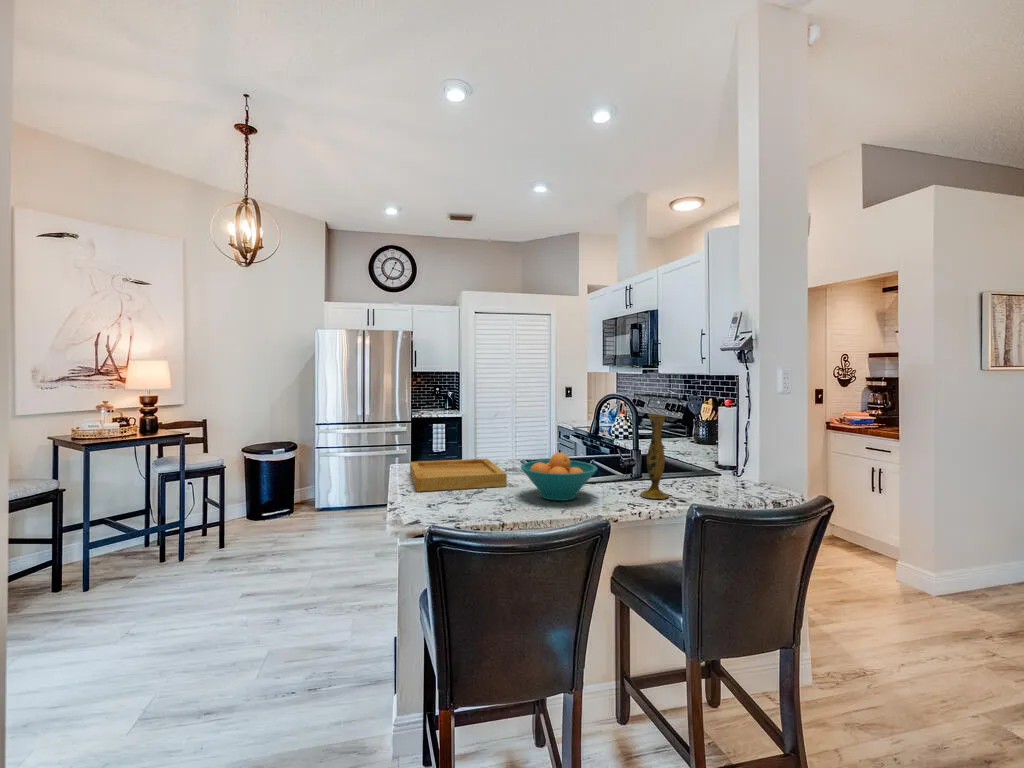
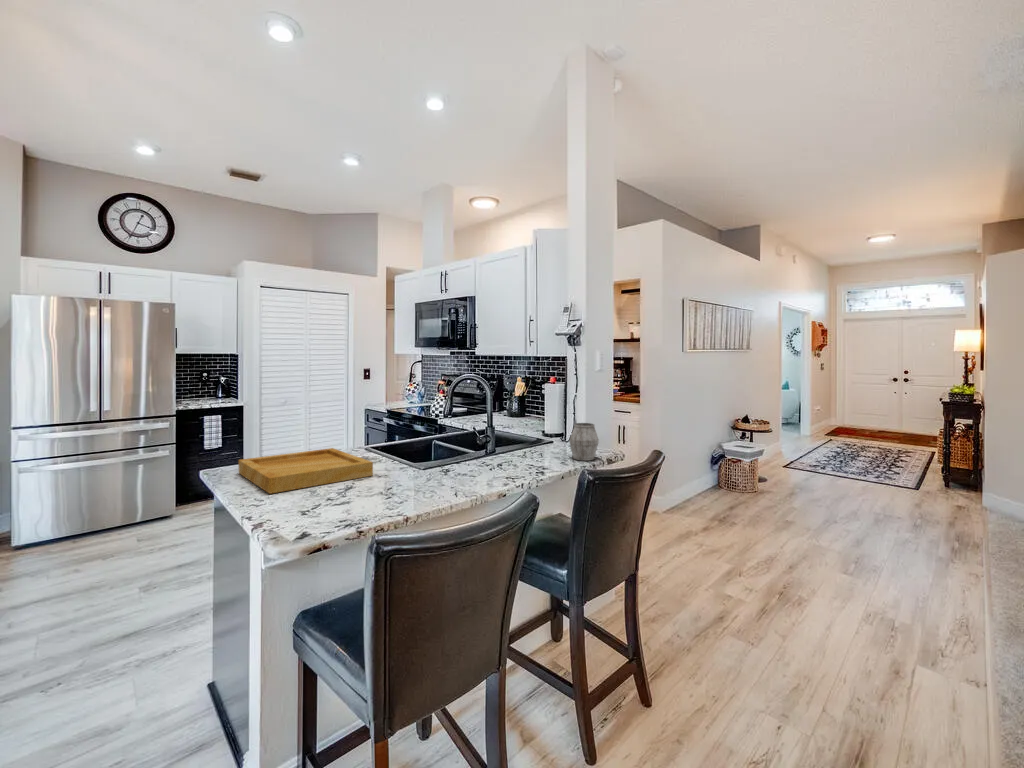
vase: present [640,414,669,499] -> none [509,393,535,471]
mug: none [722,452,759,496] -> present [569,423,599,461]
fruit bowl: present [521,453,597,501] -> none [397,434,477,484]

